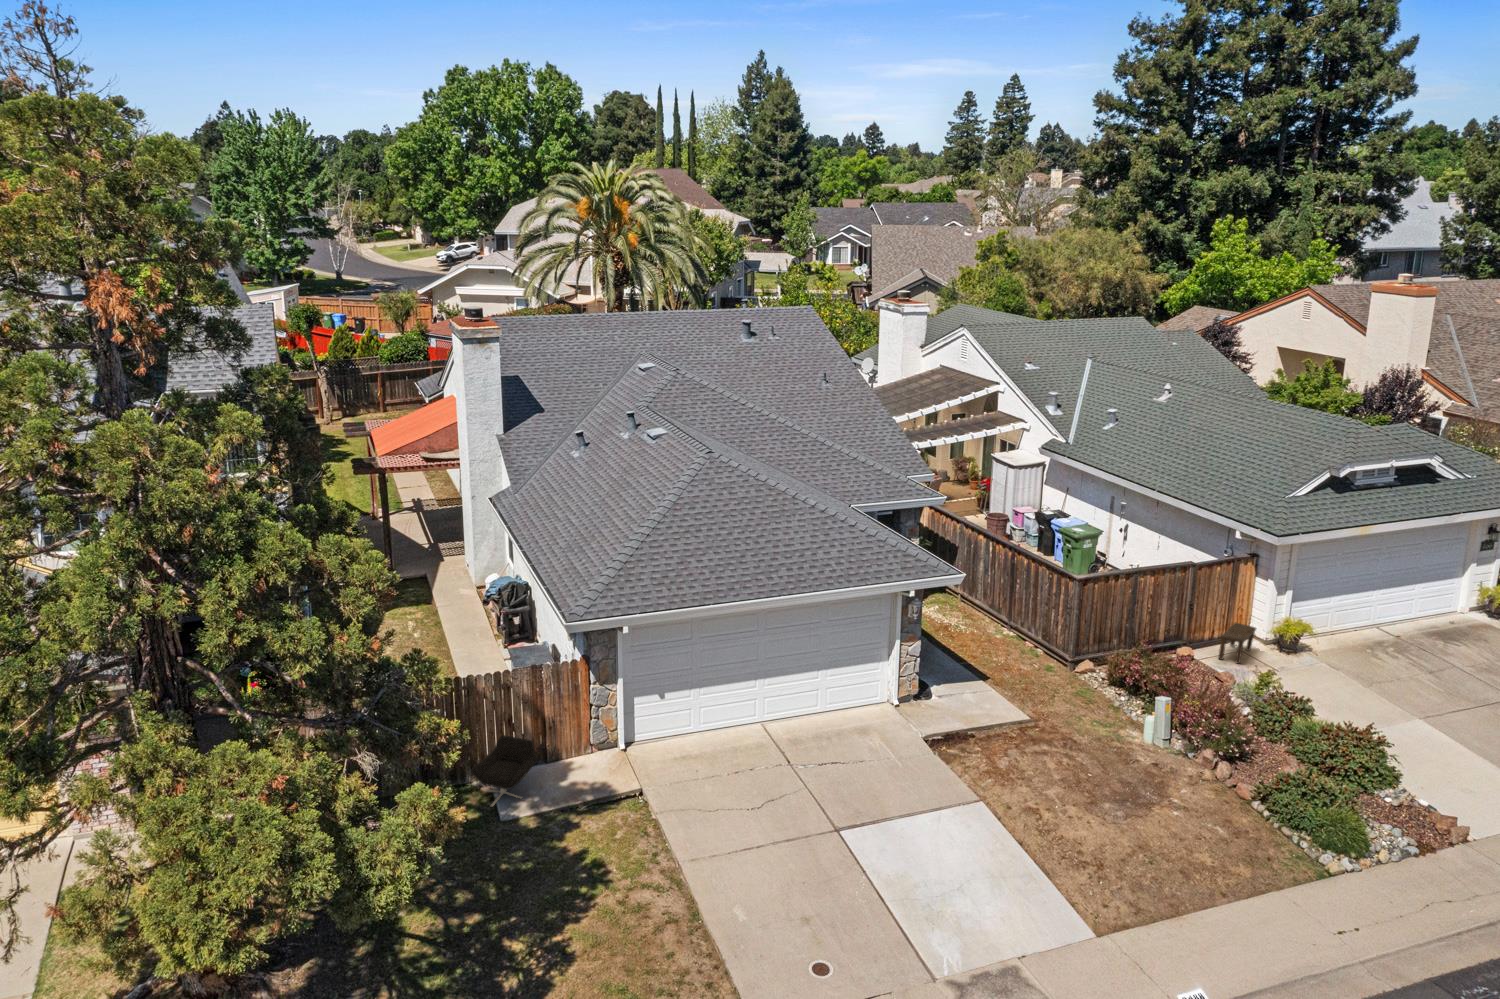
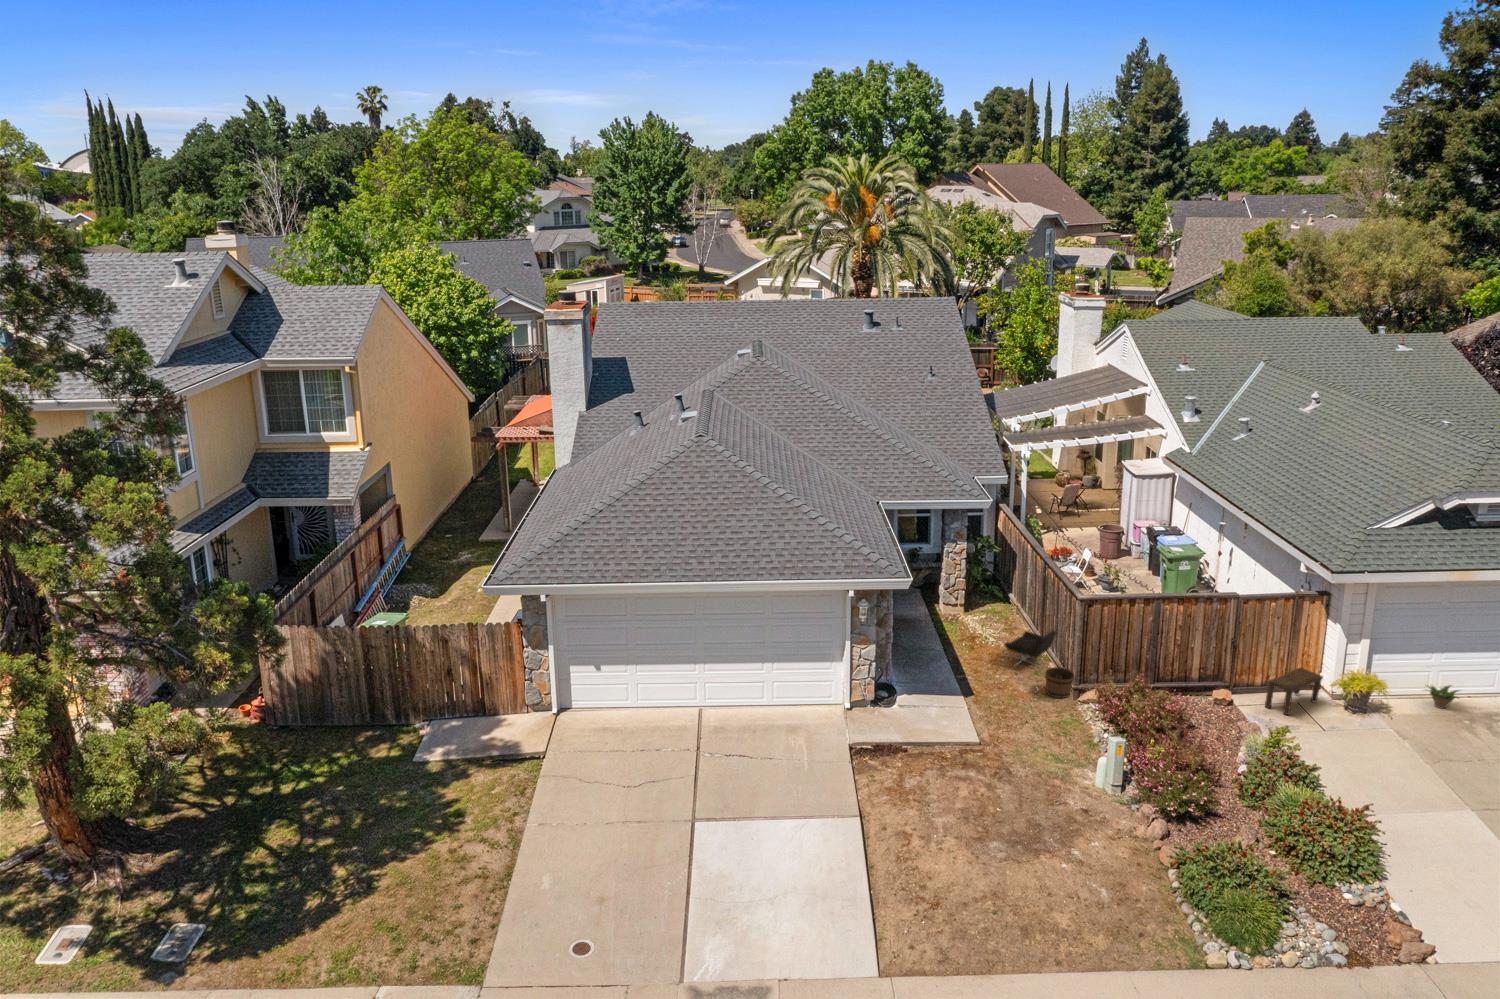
decorative plant: none [1318,624,1350,644] -> present [1428,685,1459,709]
bucket: none [1047,641,1074,672] -> present [1045,667,1074,698]
lounge chair: present [471,735,536,807] -> present [1005,631,1056,667]

